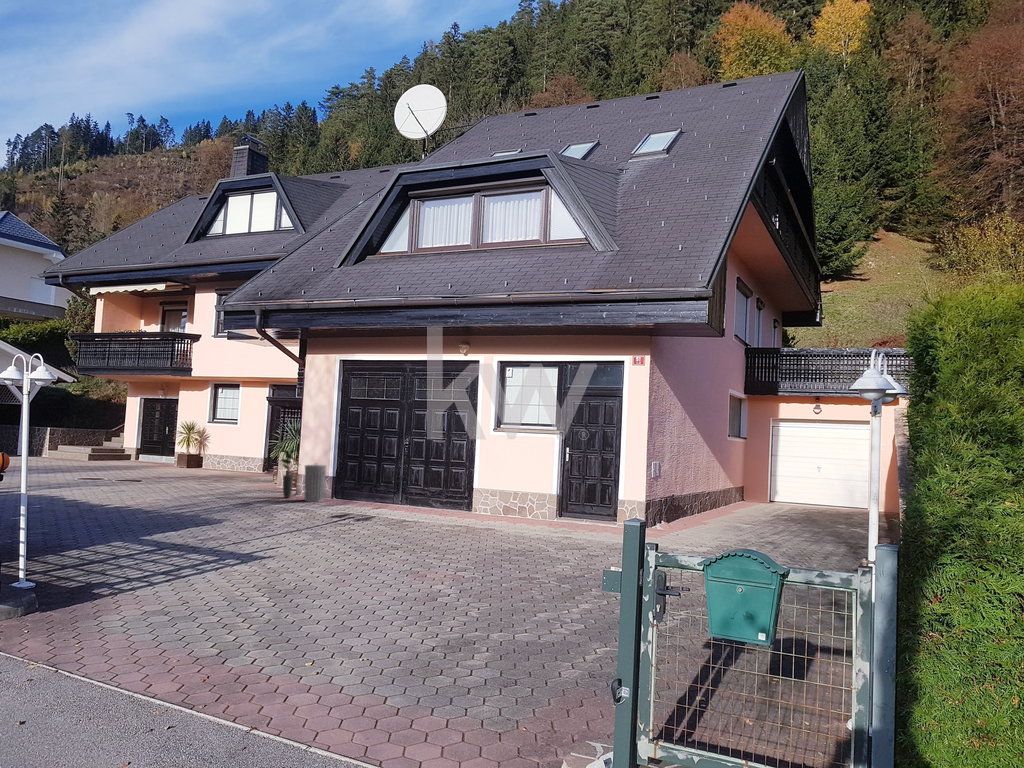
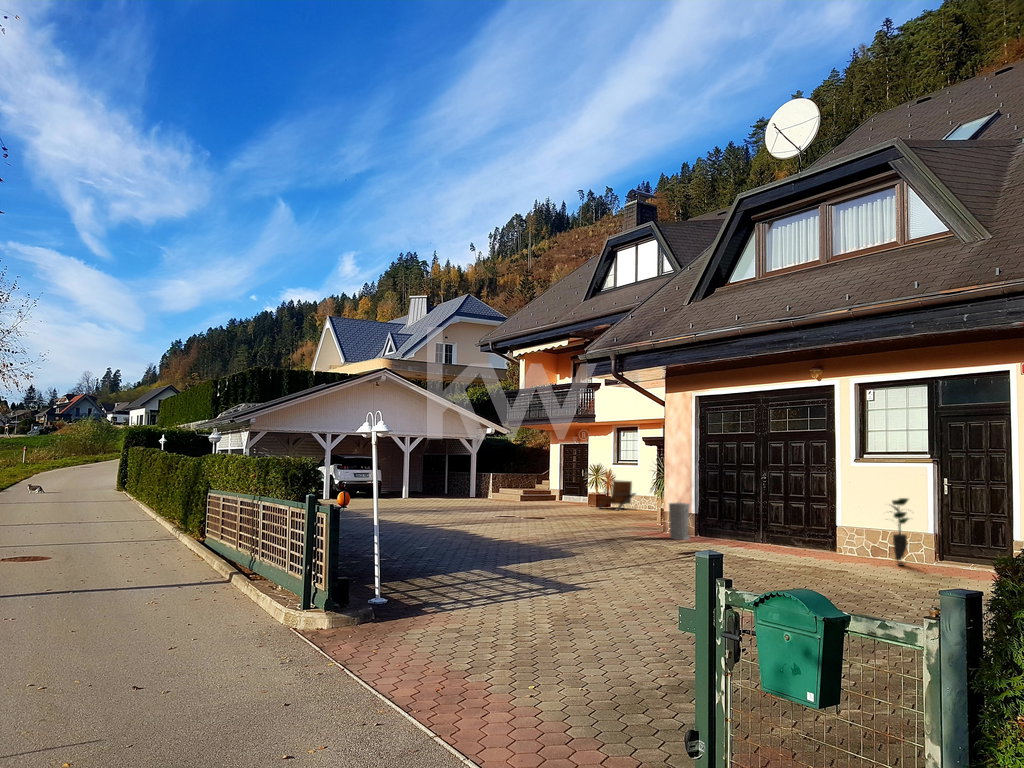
lounge chair: none [191,438,236,469] -> present [598,480,635,510]
potted plant: present [281,450,296,498] -> present [892,498,908,565]

